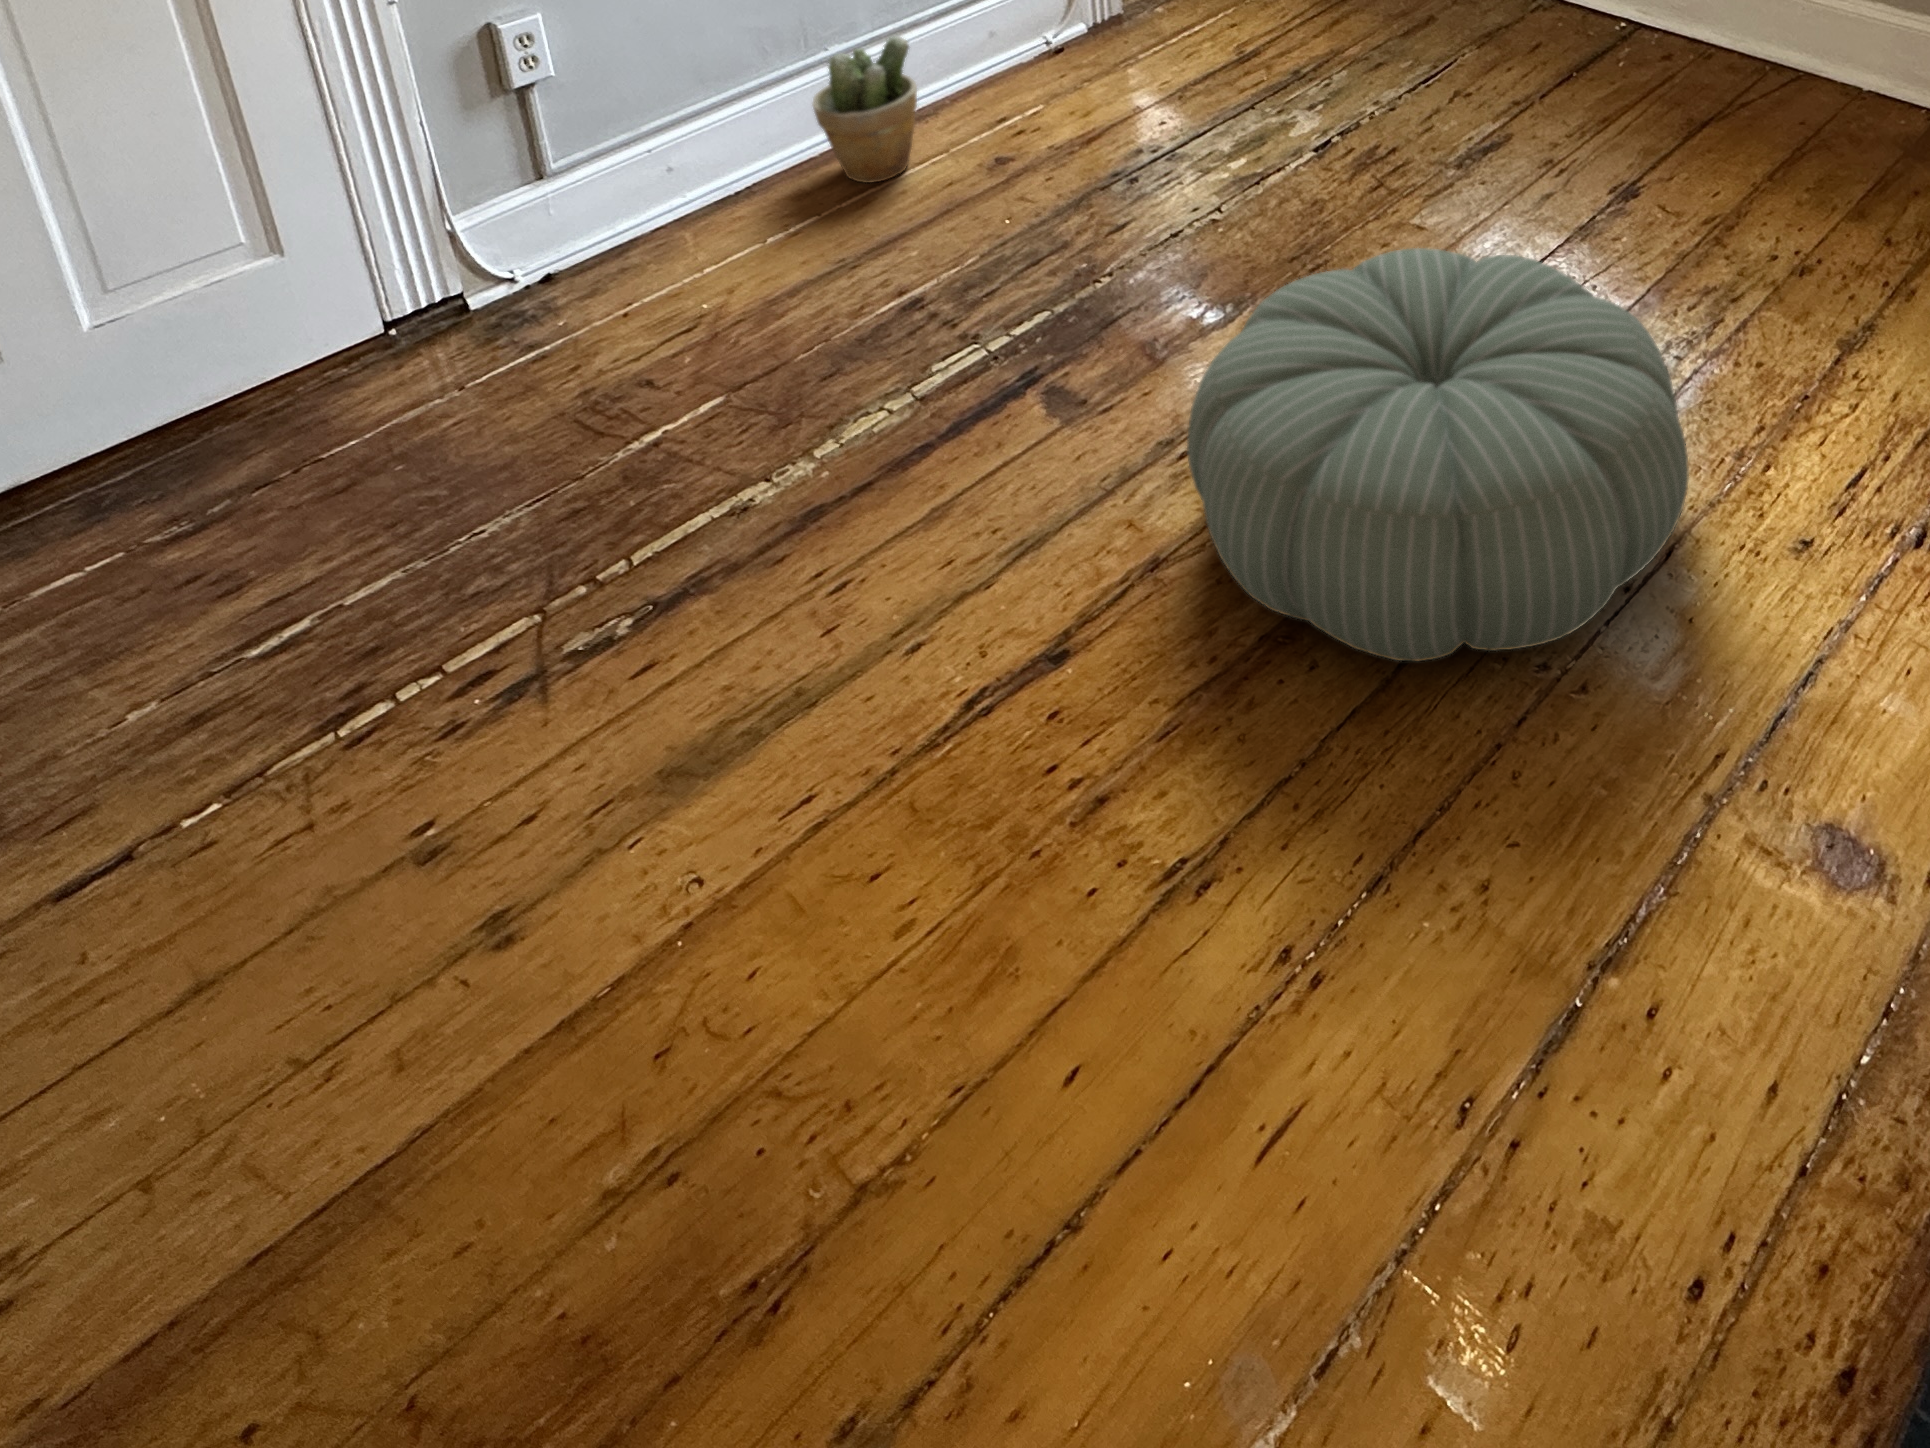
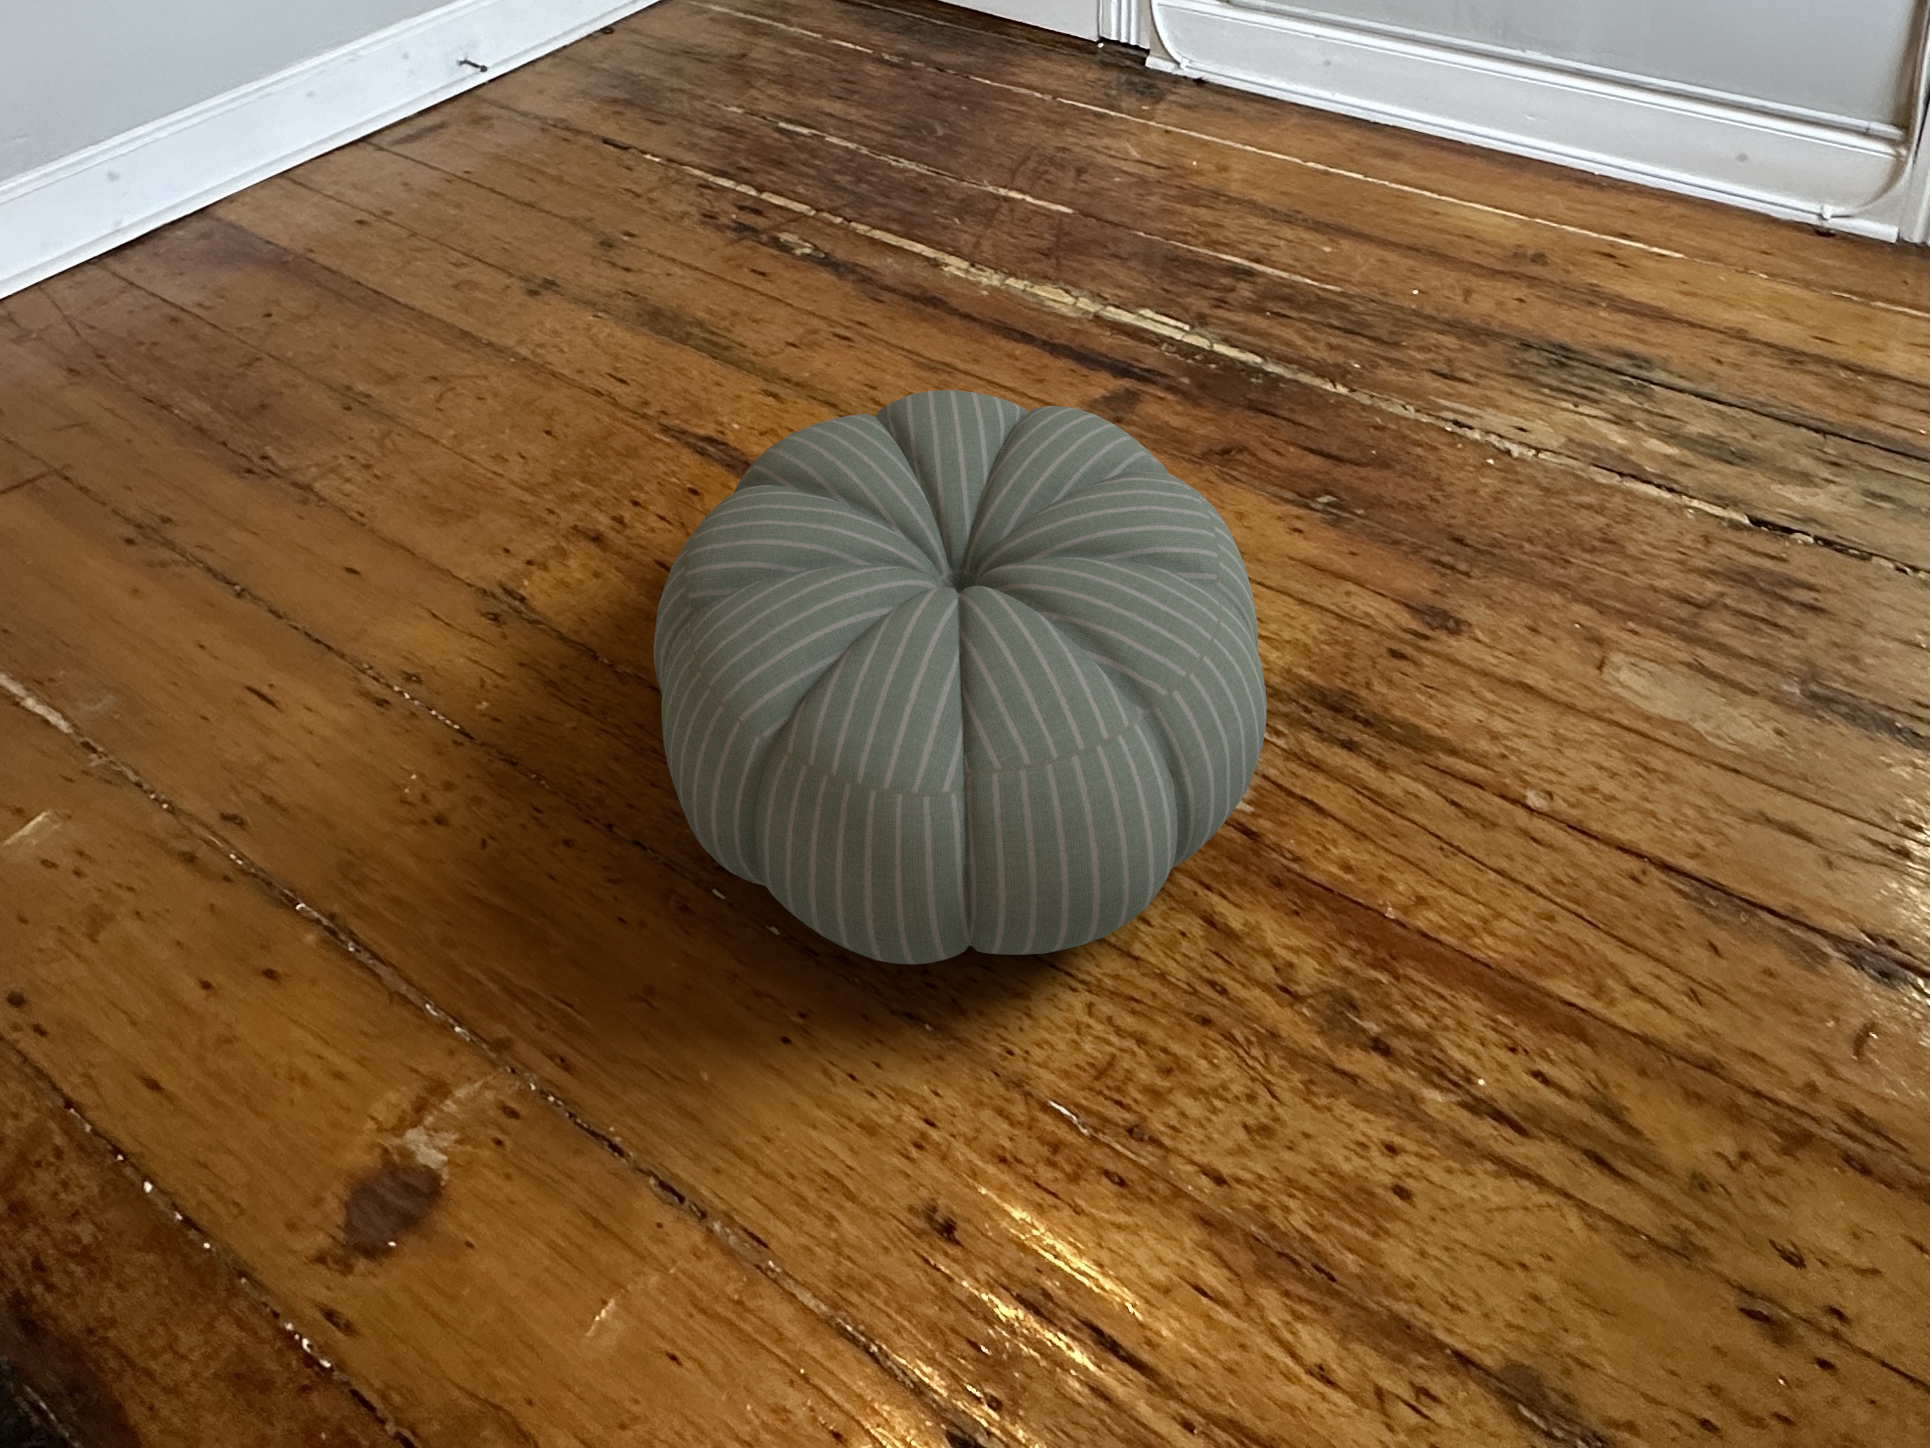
potted plant: present [813,36,917,183] -> none [1421,39,1537,193]

